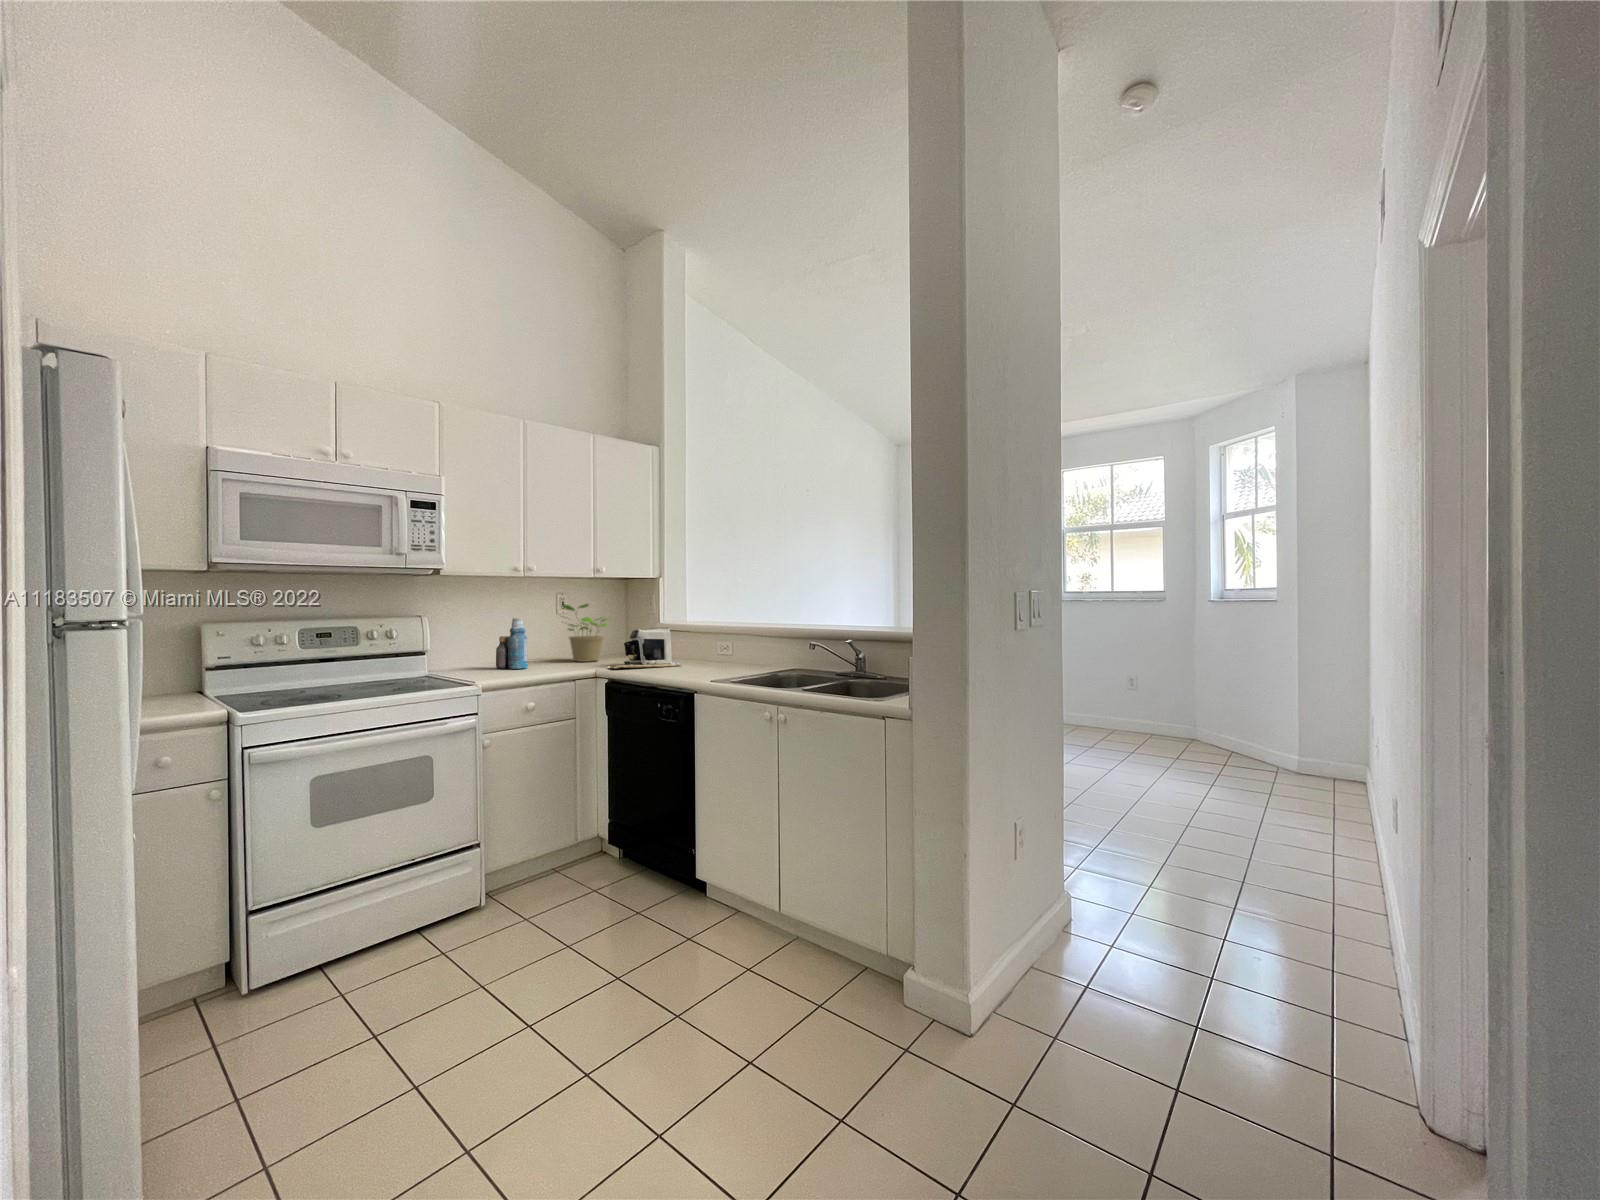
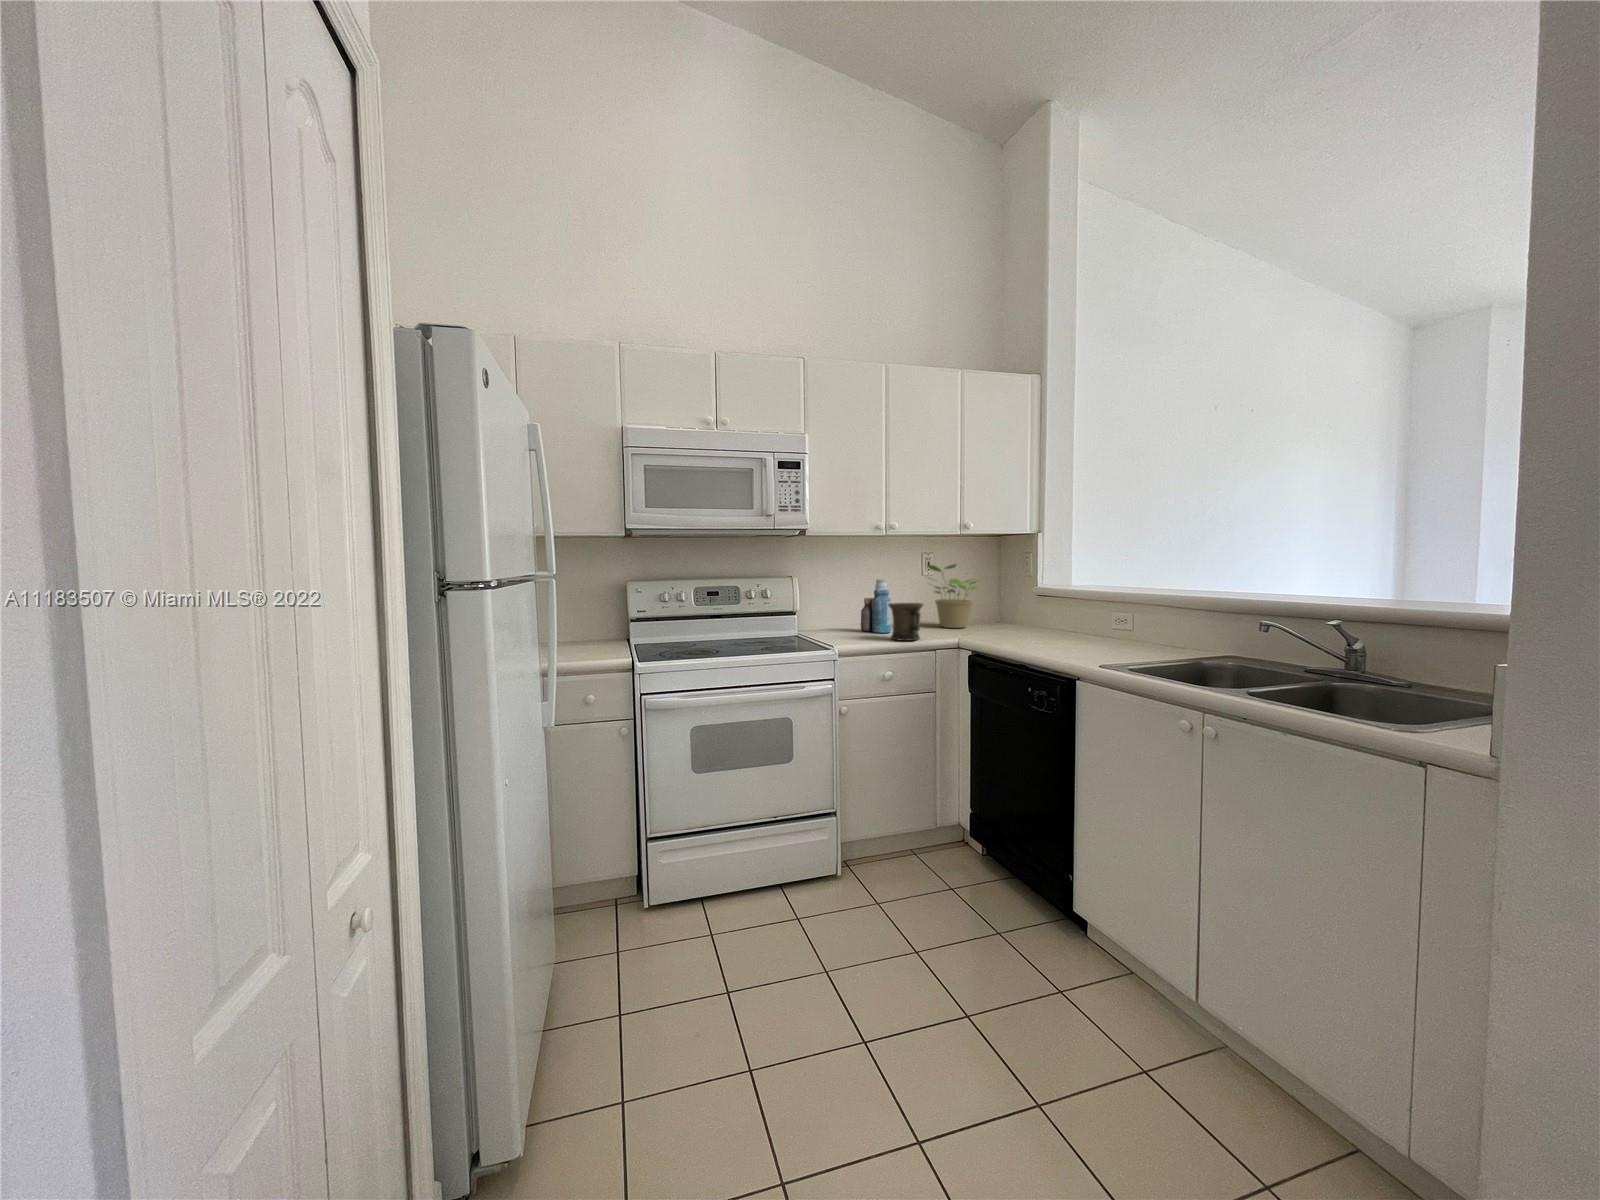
coffee maker: present [612,628,681,669] -> none [975,593,1065,641]
mug: none [527,639,562,674] -> present [888,603,923,641]

